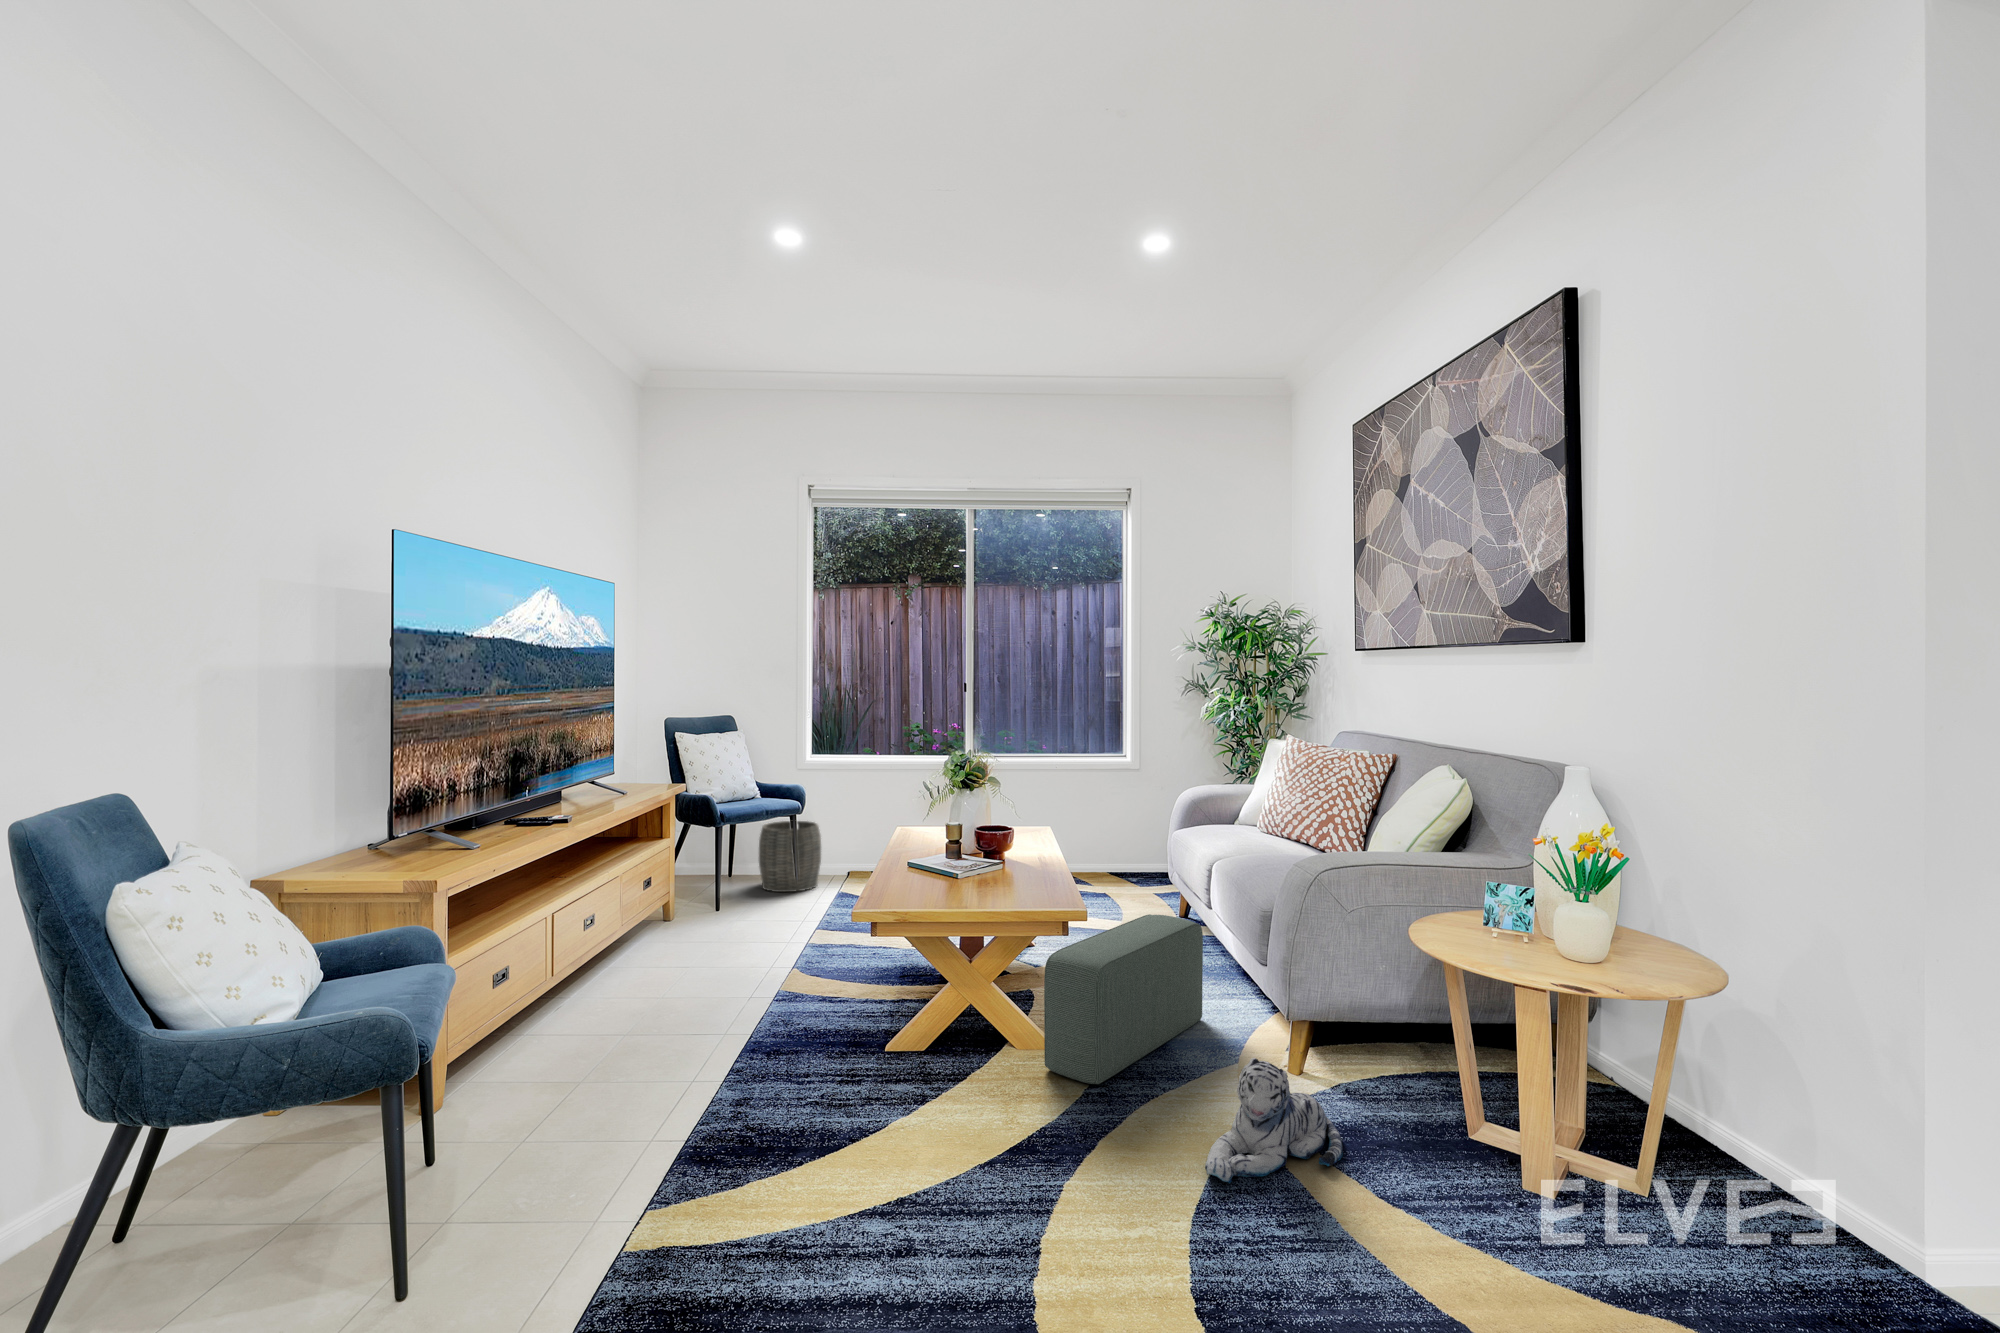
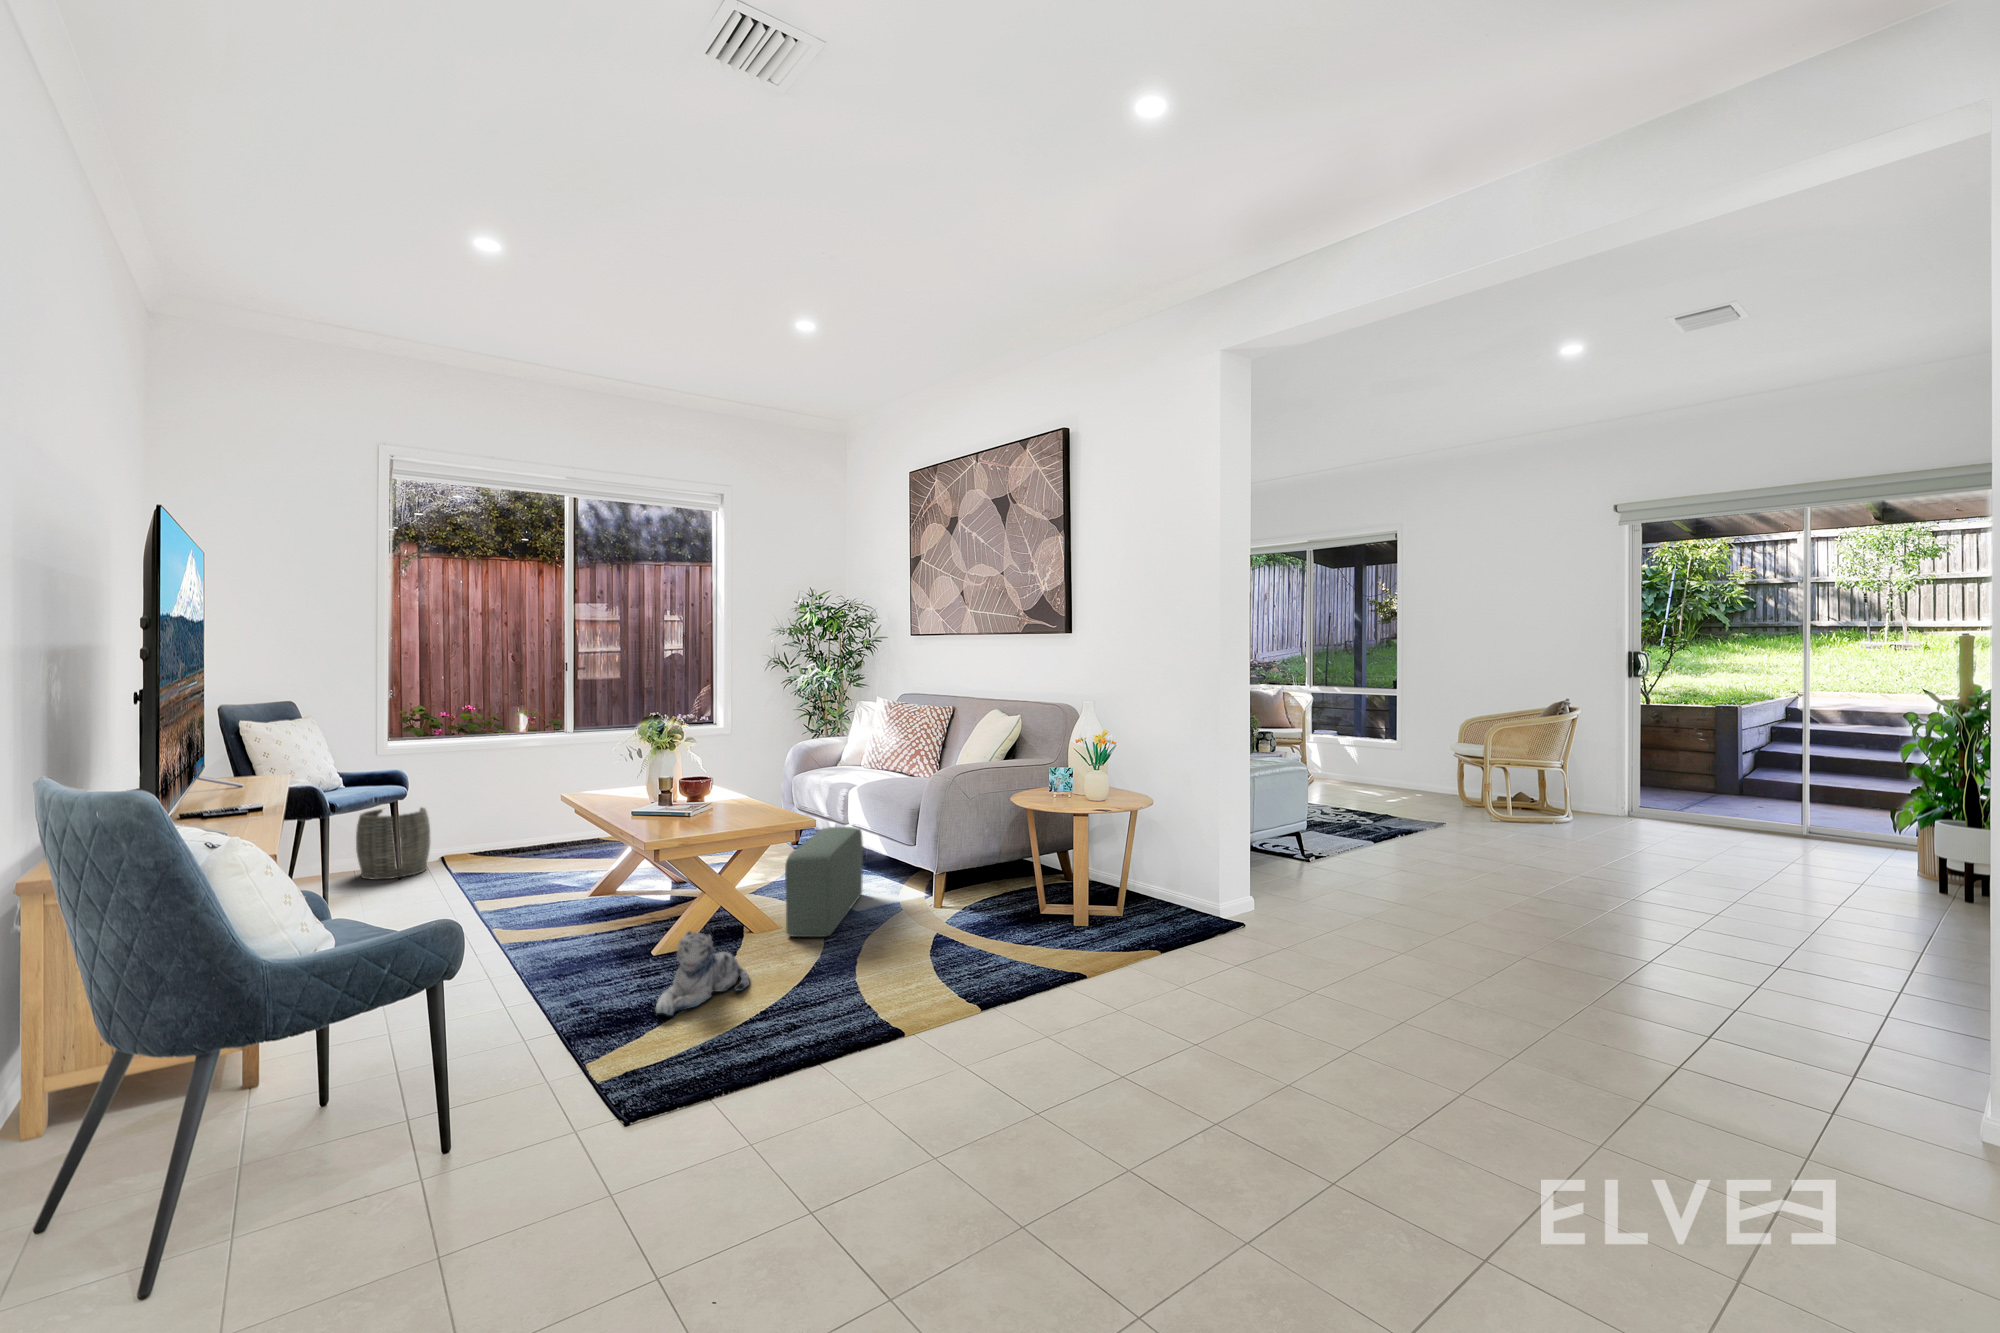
plush toy: present [1205,1058,1343,1183] -> present [655,931,750,1015]

